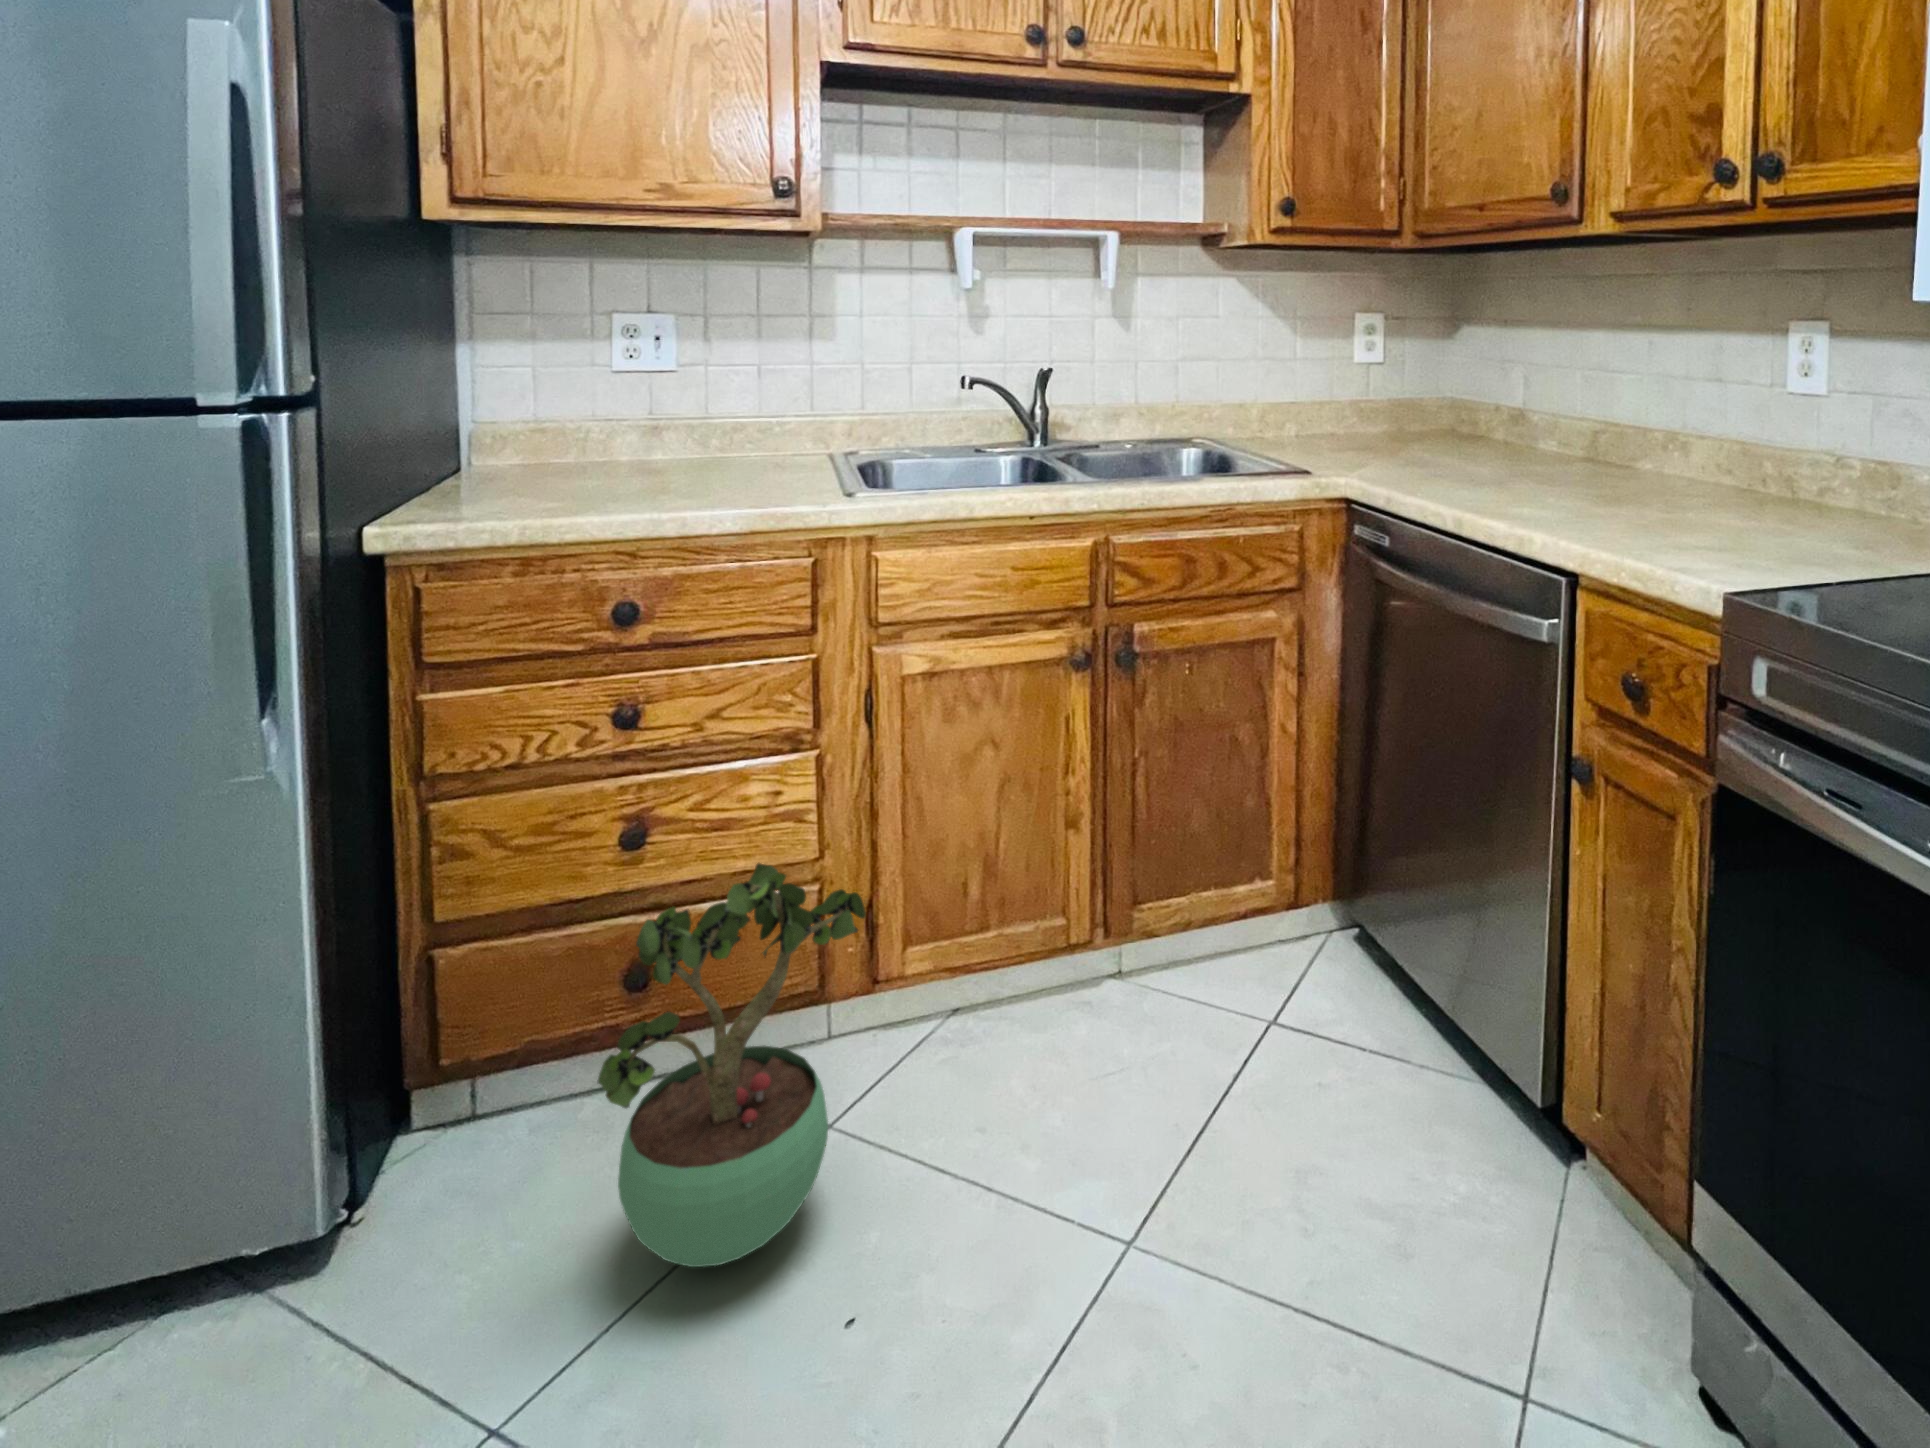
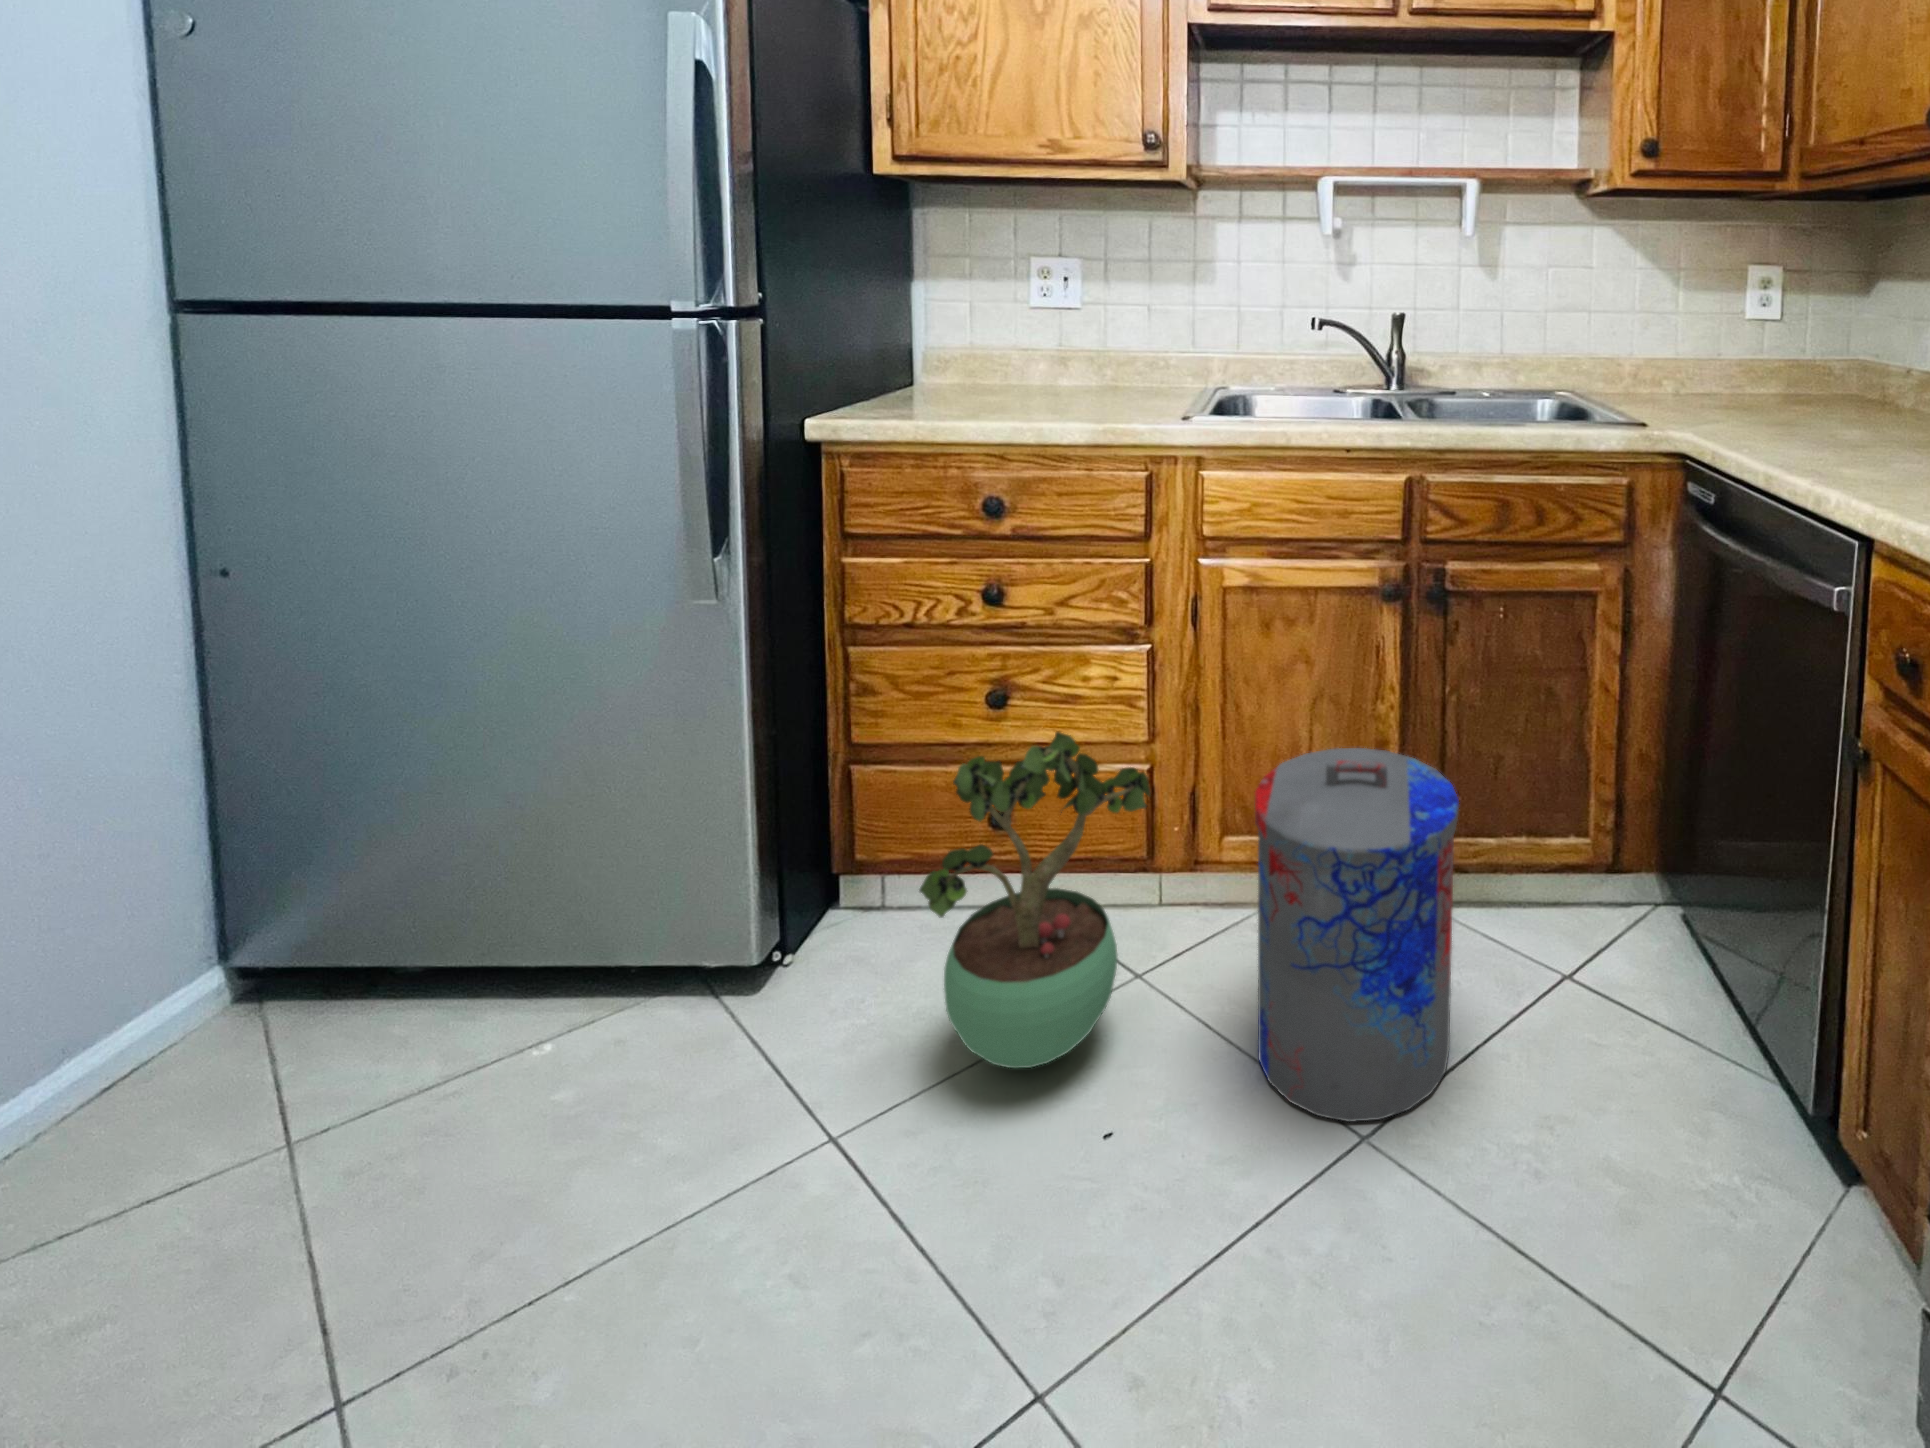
trash can: none [981,825,1193,1219] -> present [1255,748,1459,1122]

